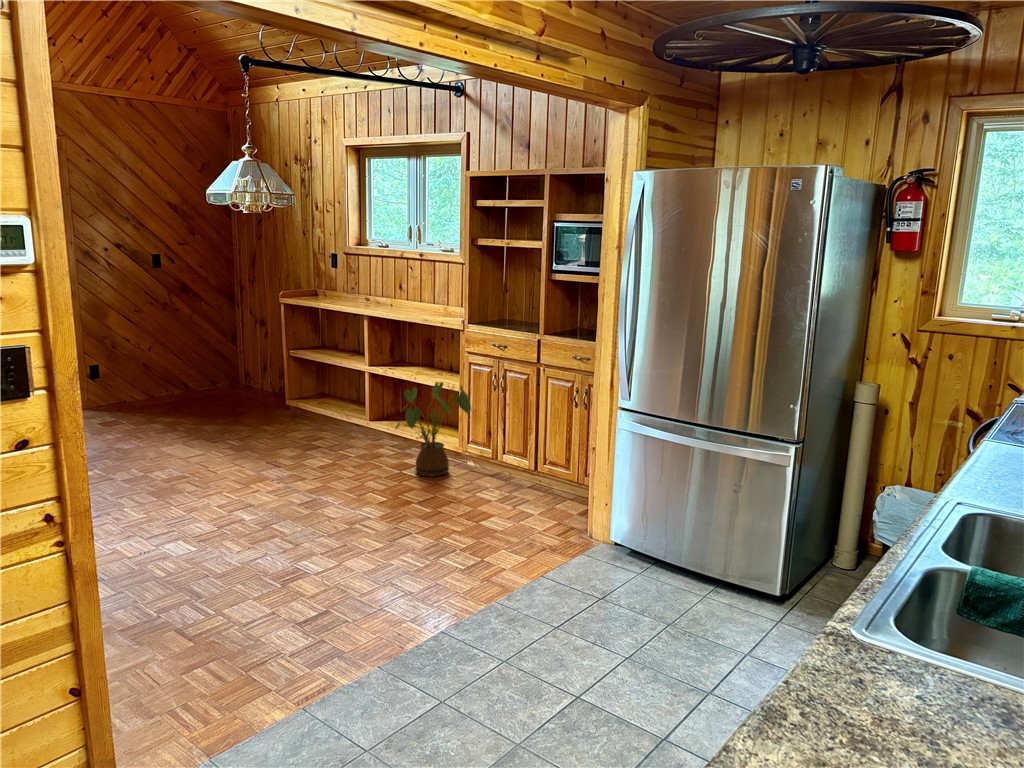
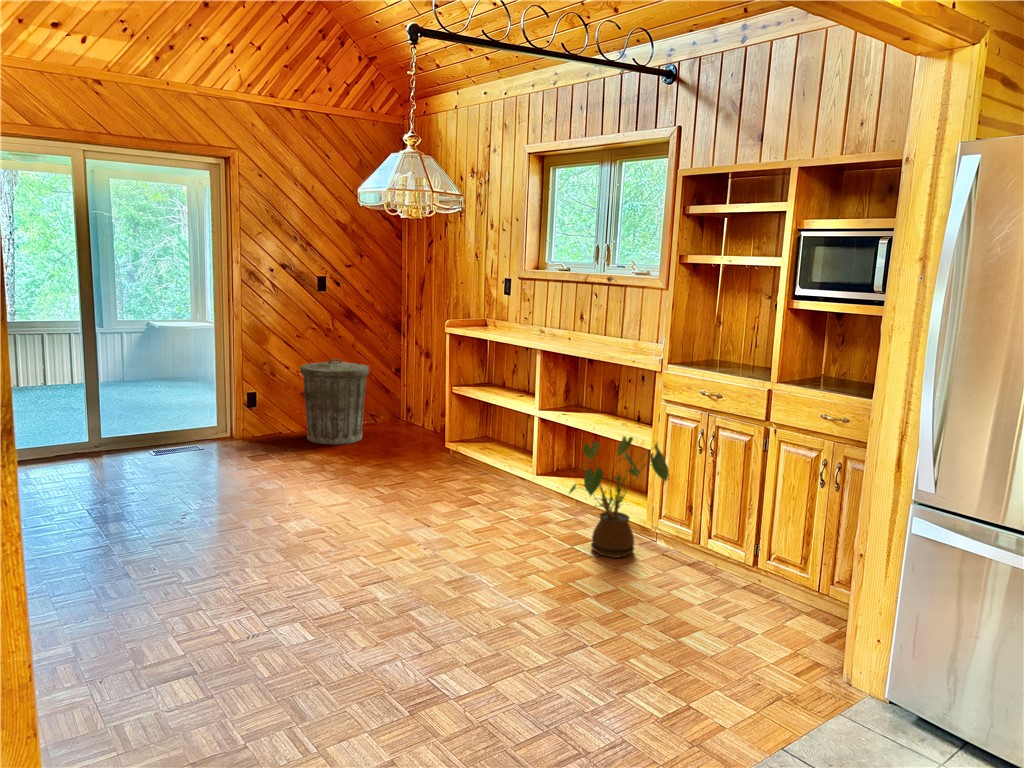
trash can: none [142,331,210,410] -> present [300,359,369,445]

